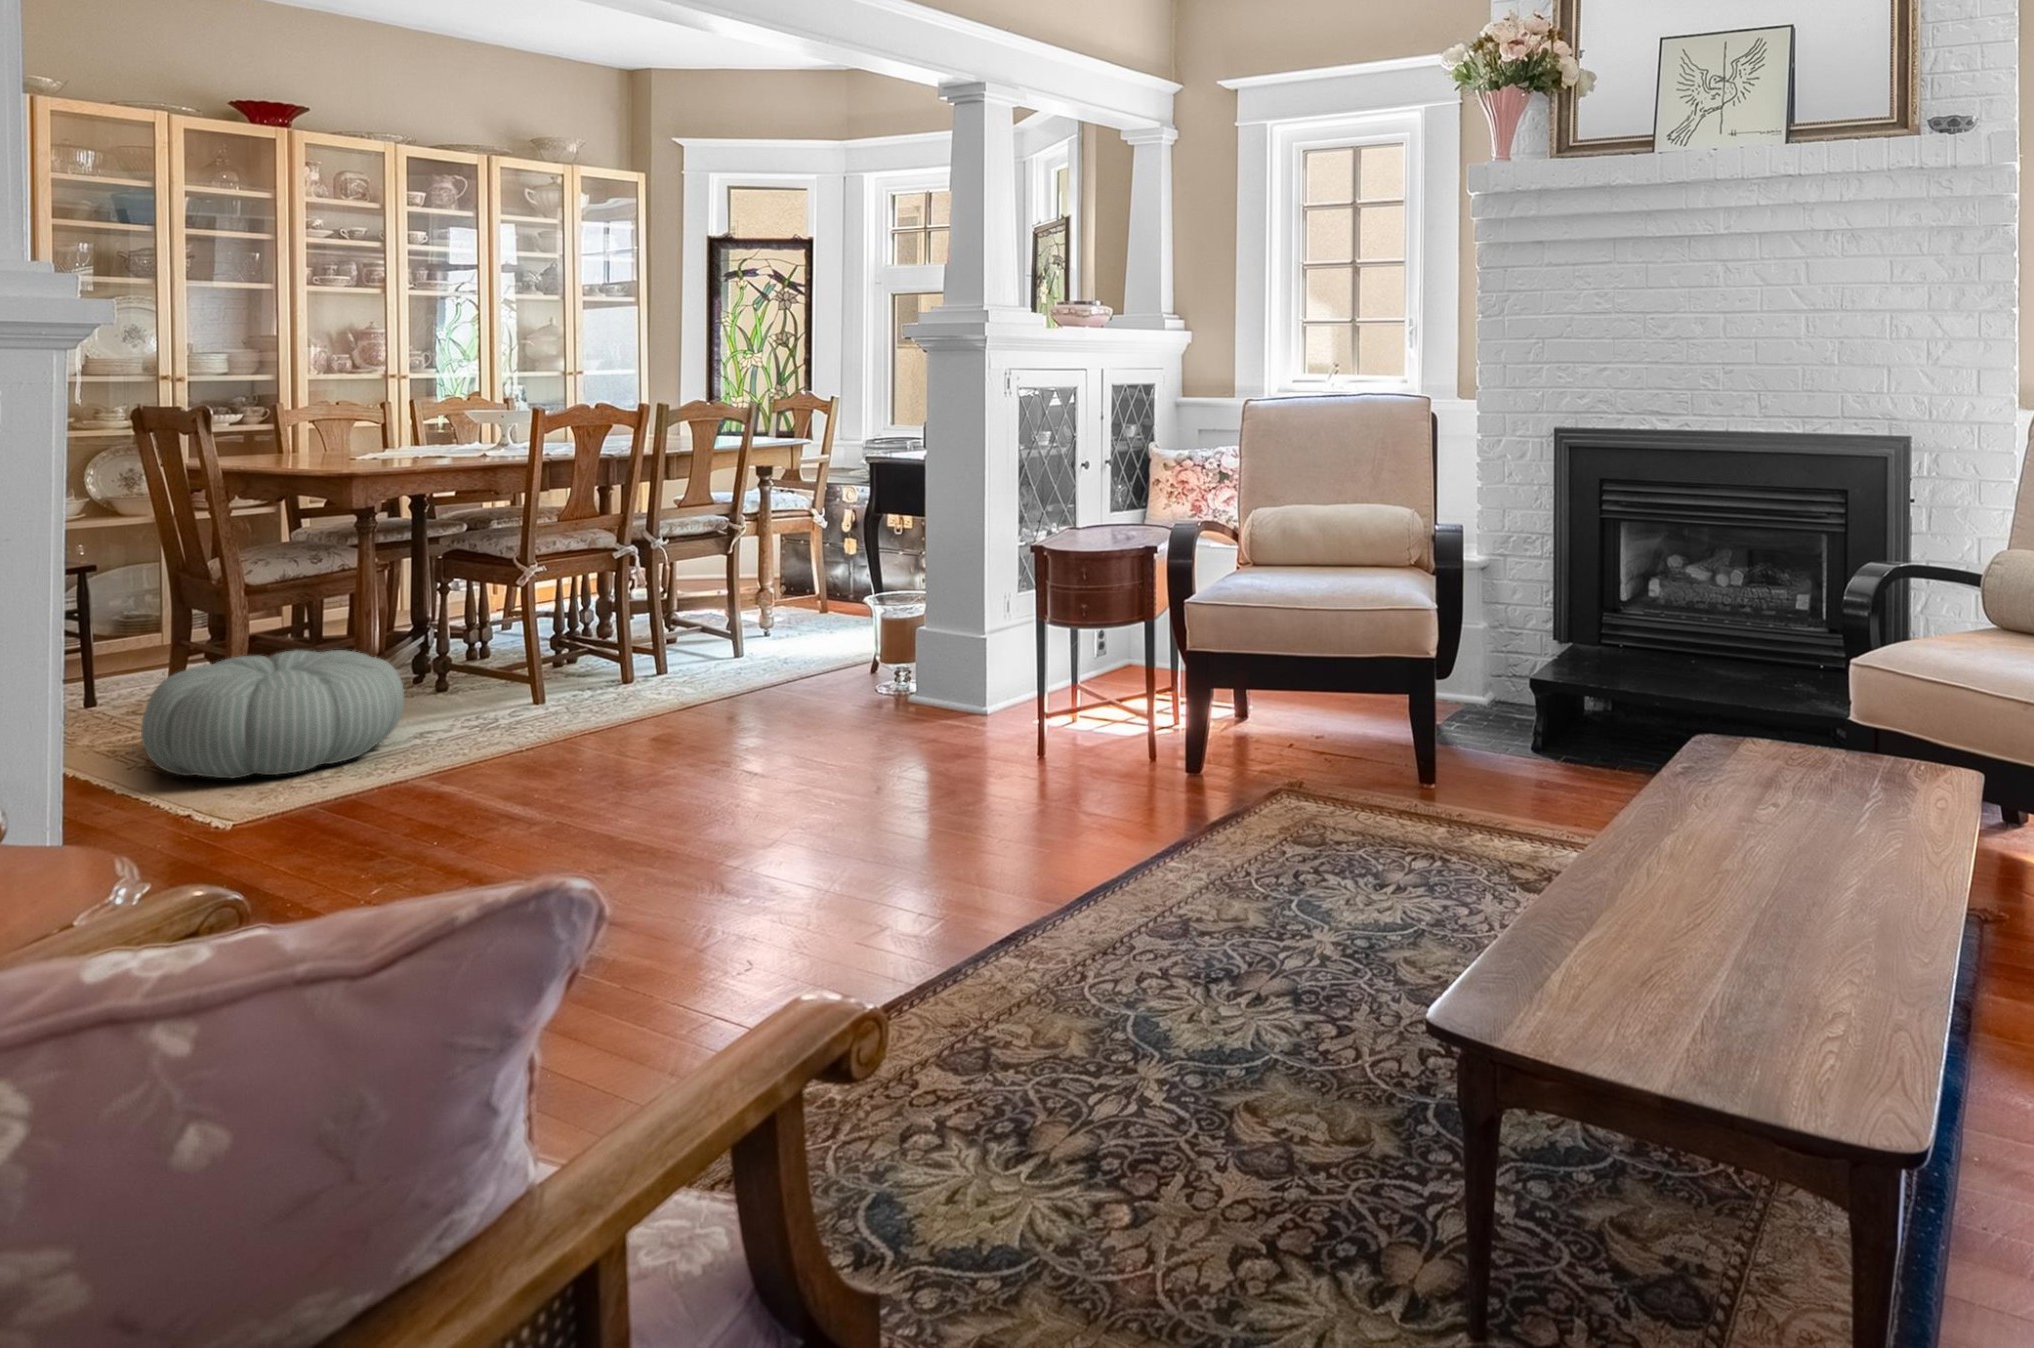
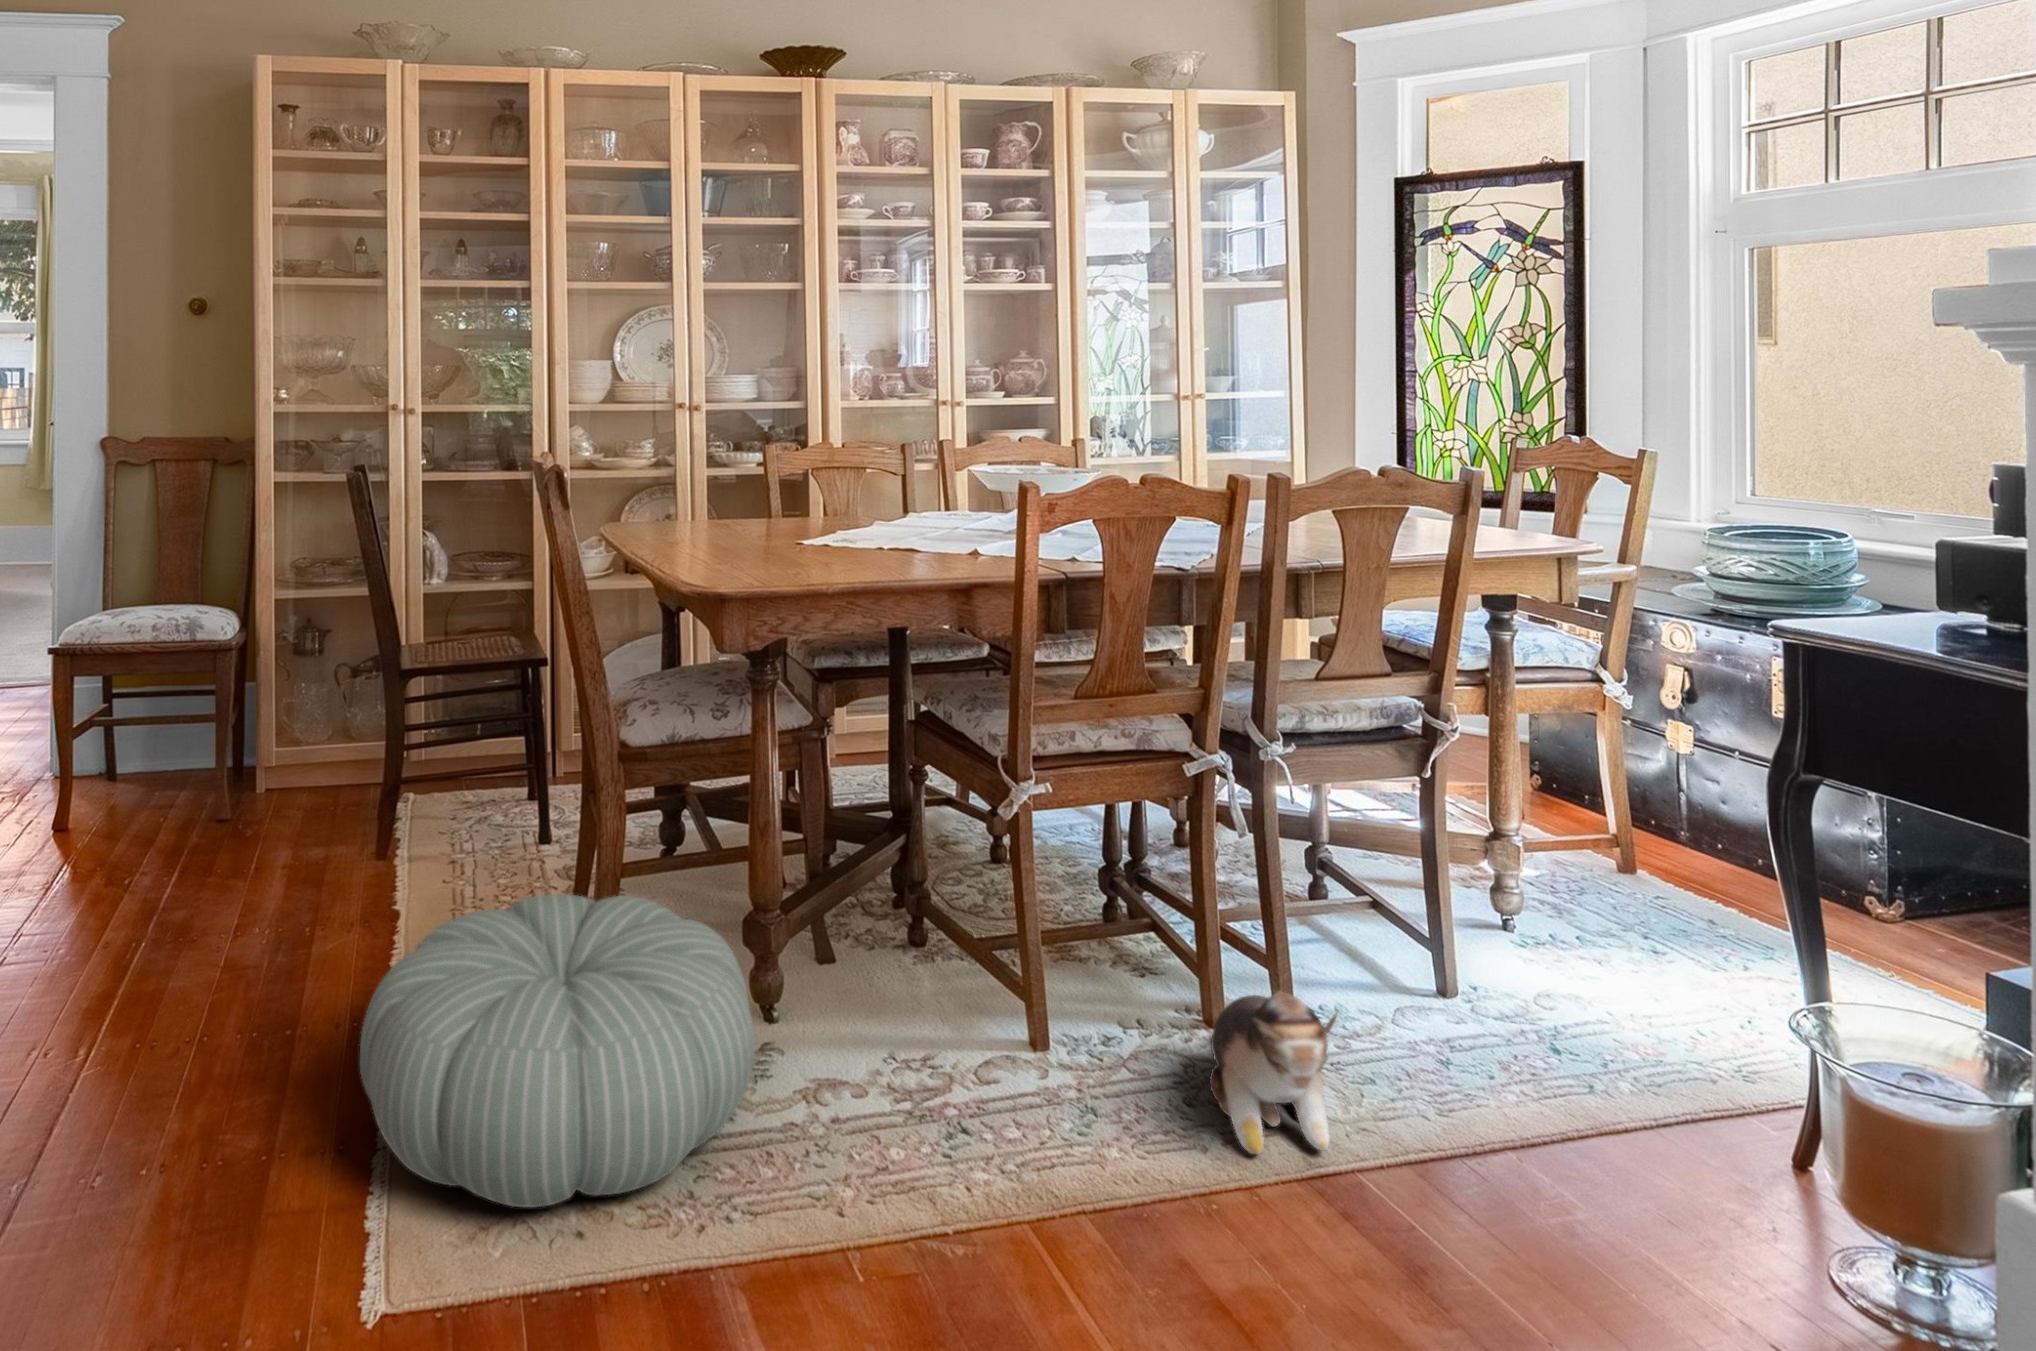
plush toy: none [633,621,697,700] -> present [1209,991,1337,1154]

